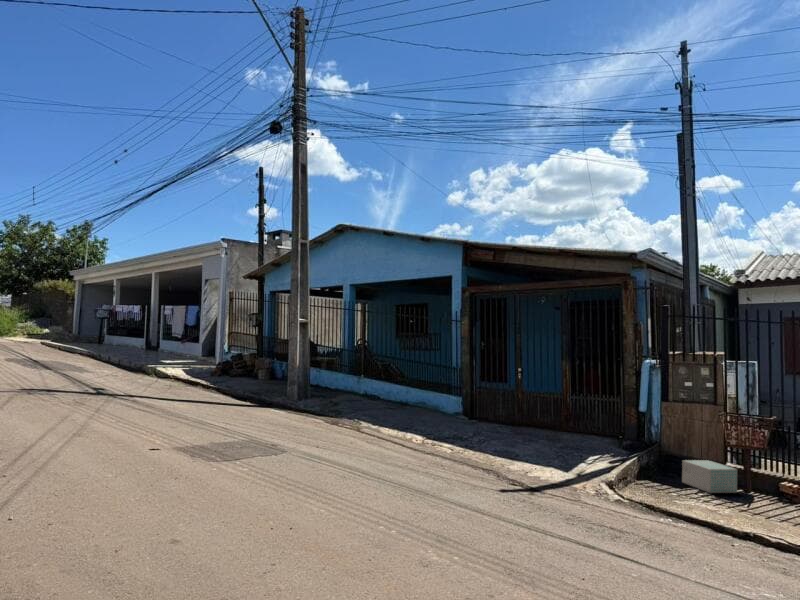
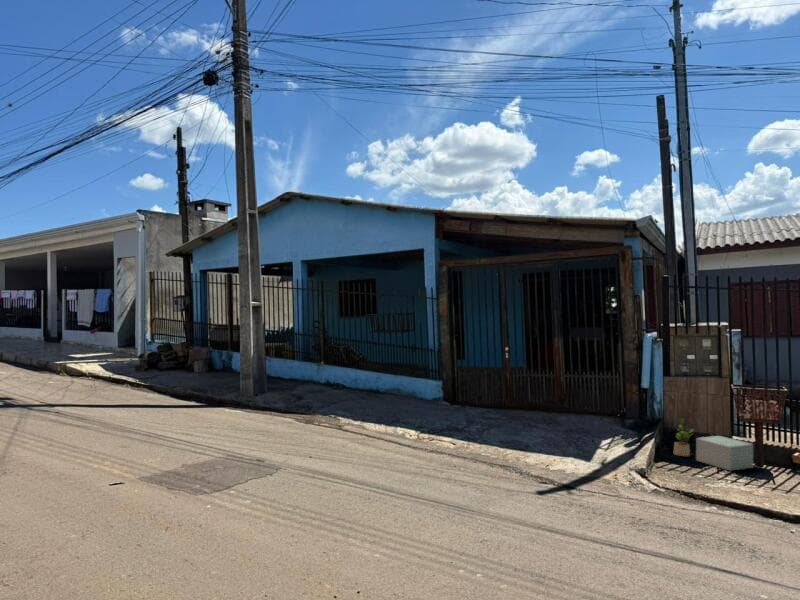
potted plant: none [664,441,685,478] -> present [674,418,693,456]

